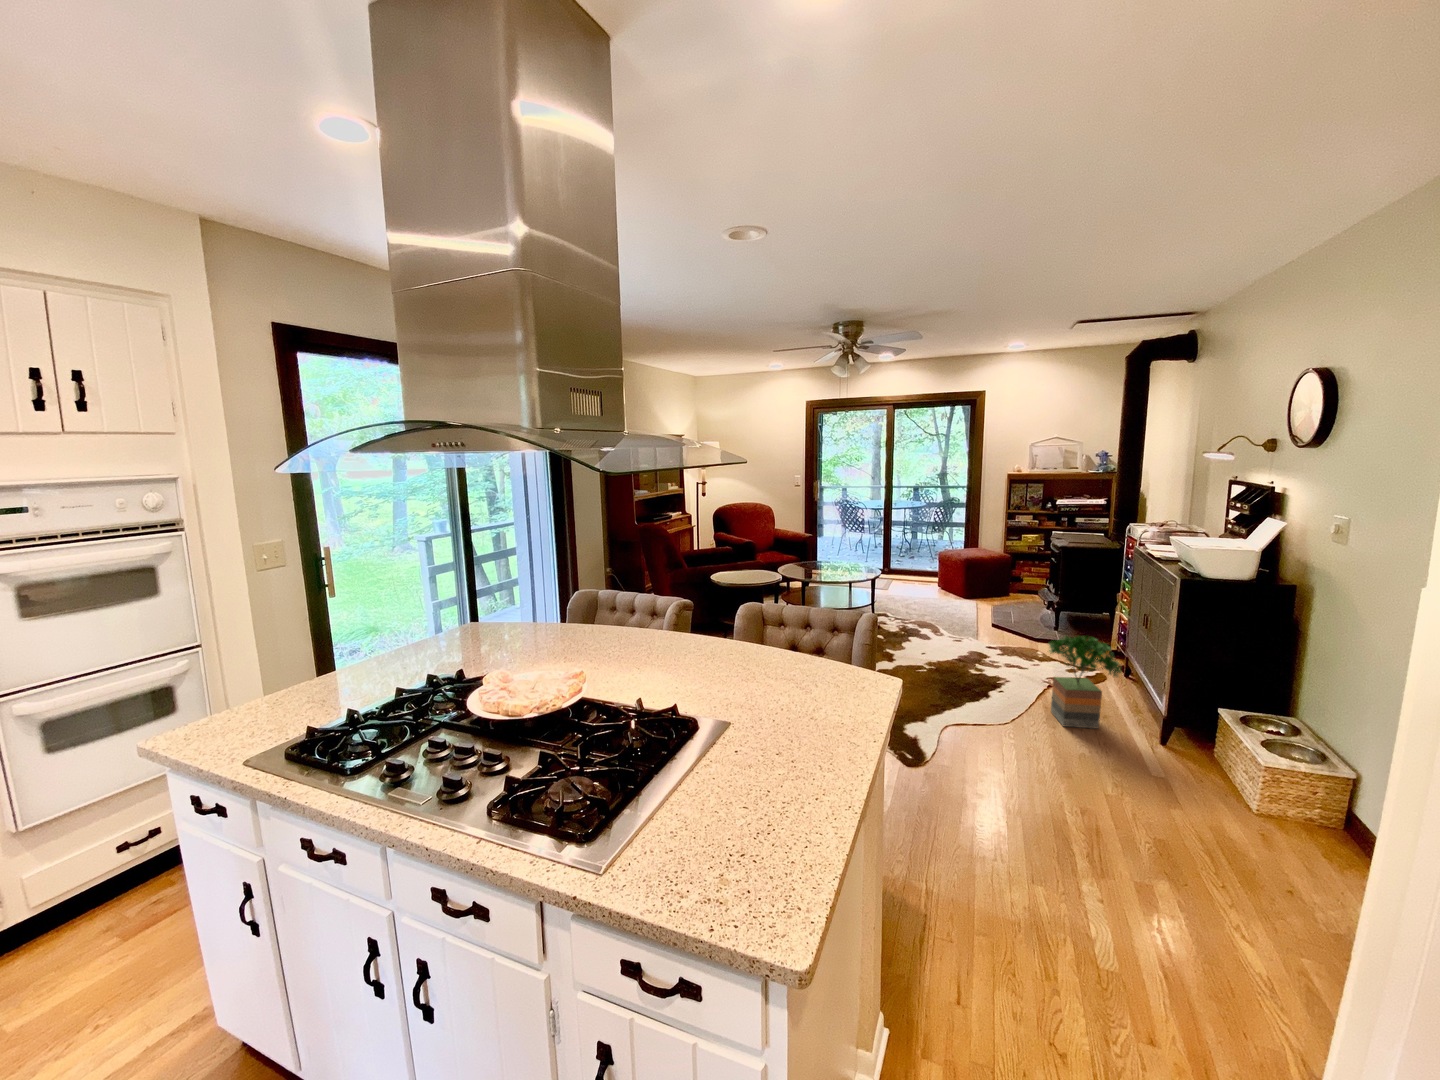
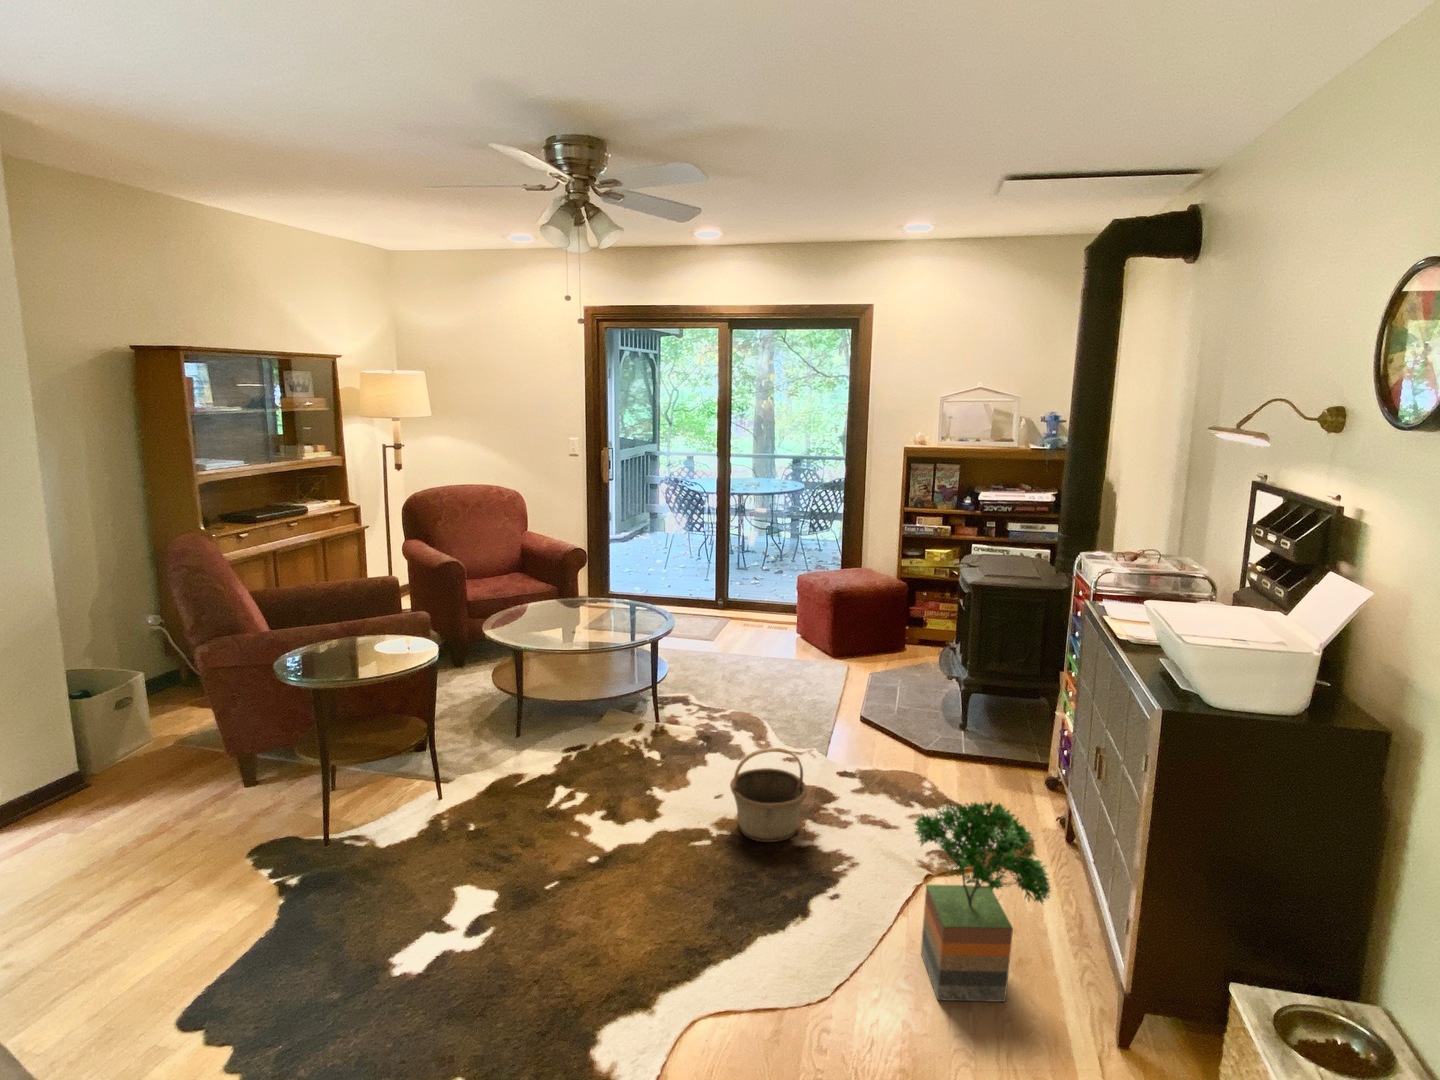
basket: none [934,625,977,671] -> present [730,748,808,842]

